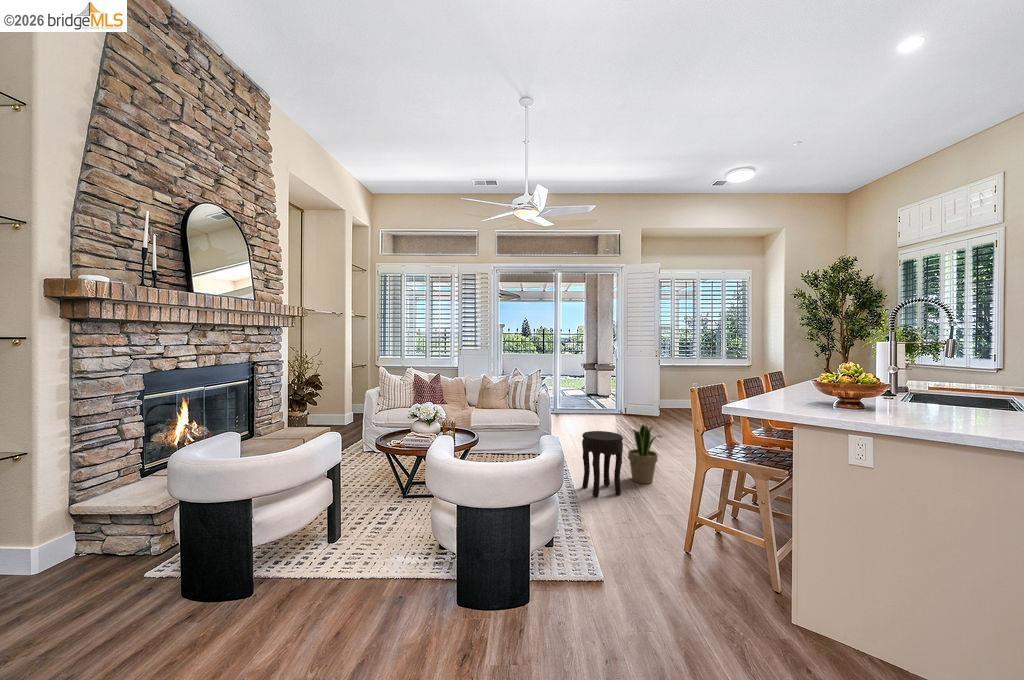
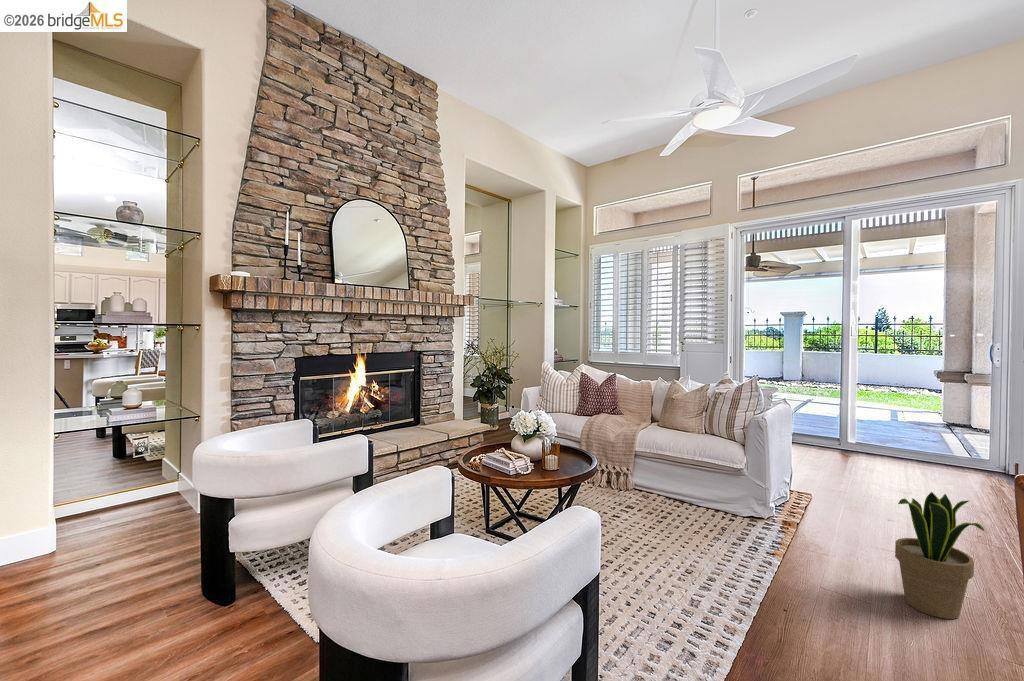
side table: present [582,431,623,497] -> none [768,485,857,622]

